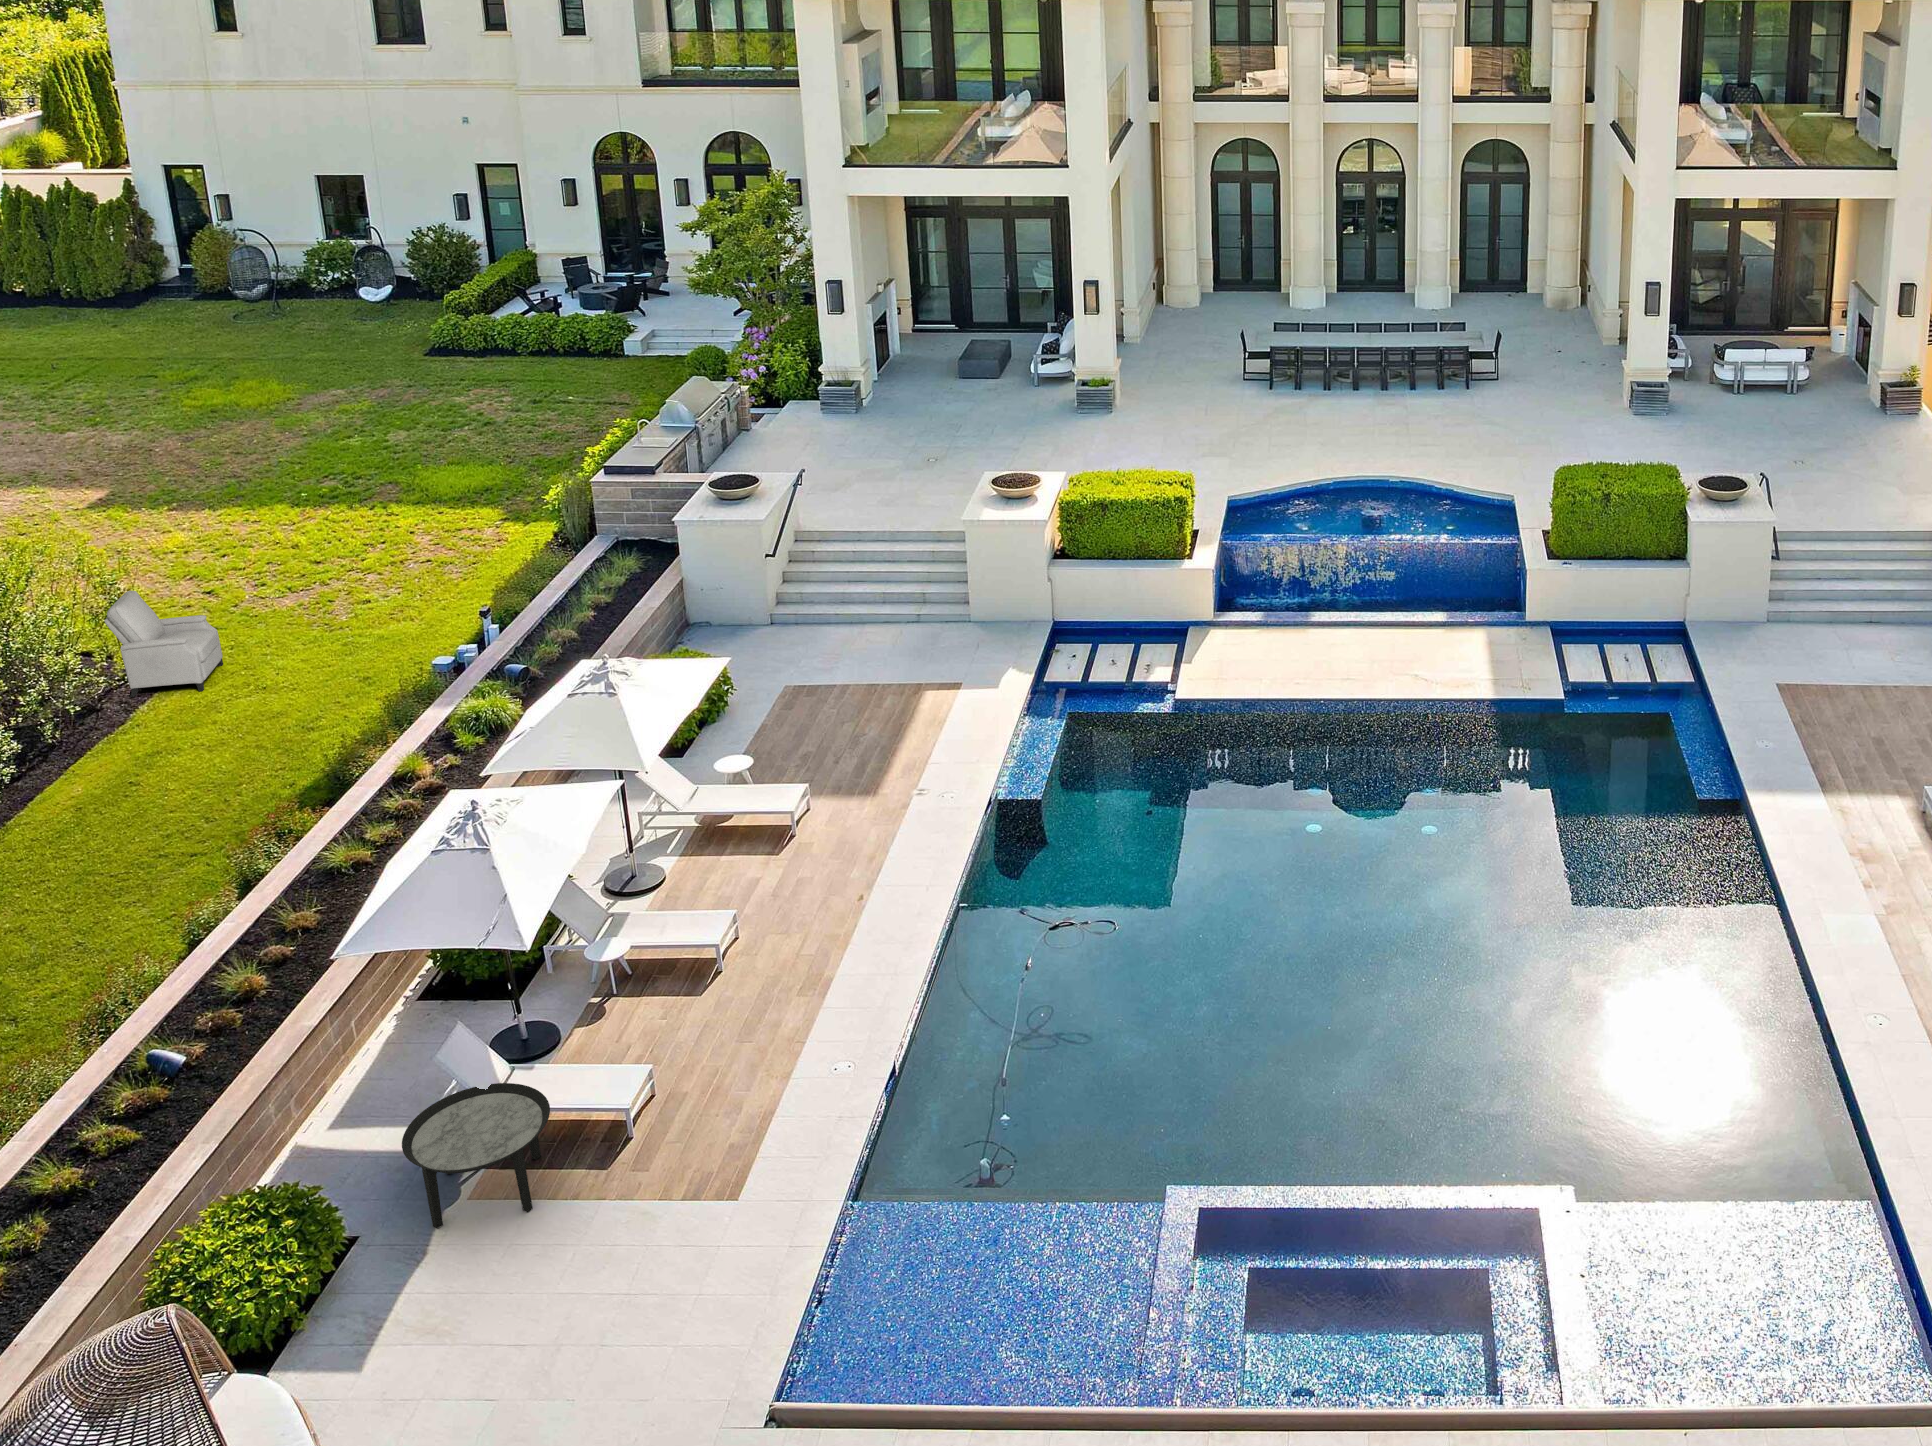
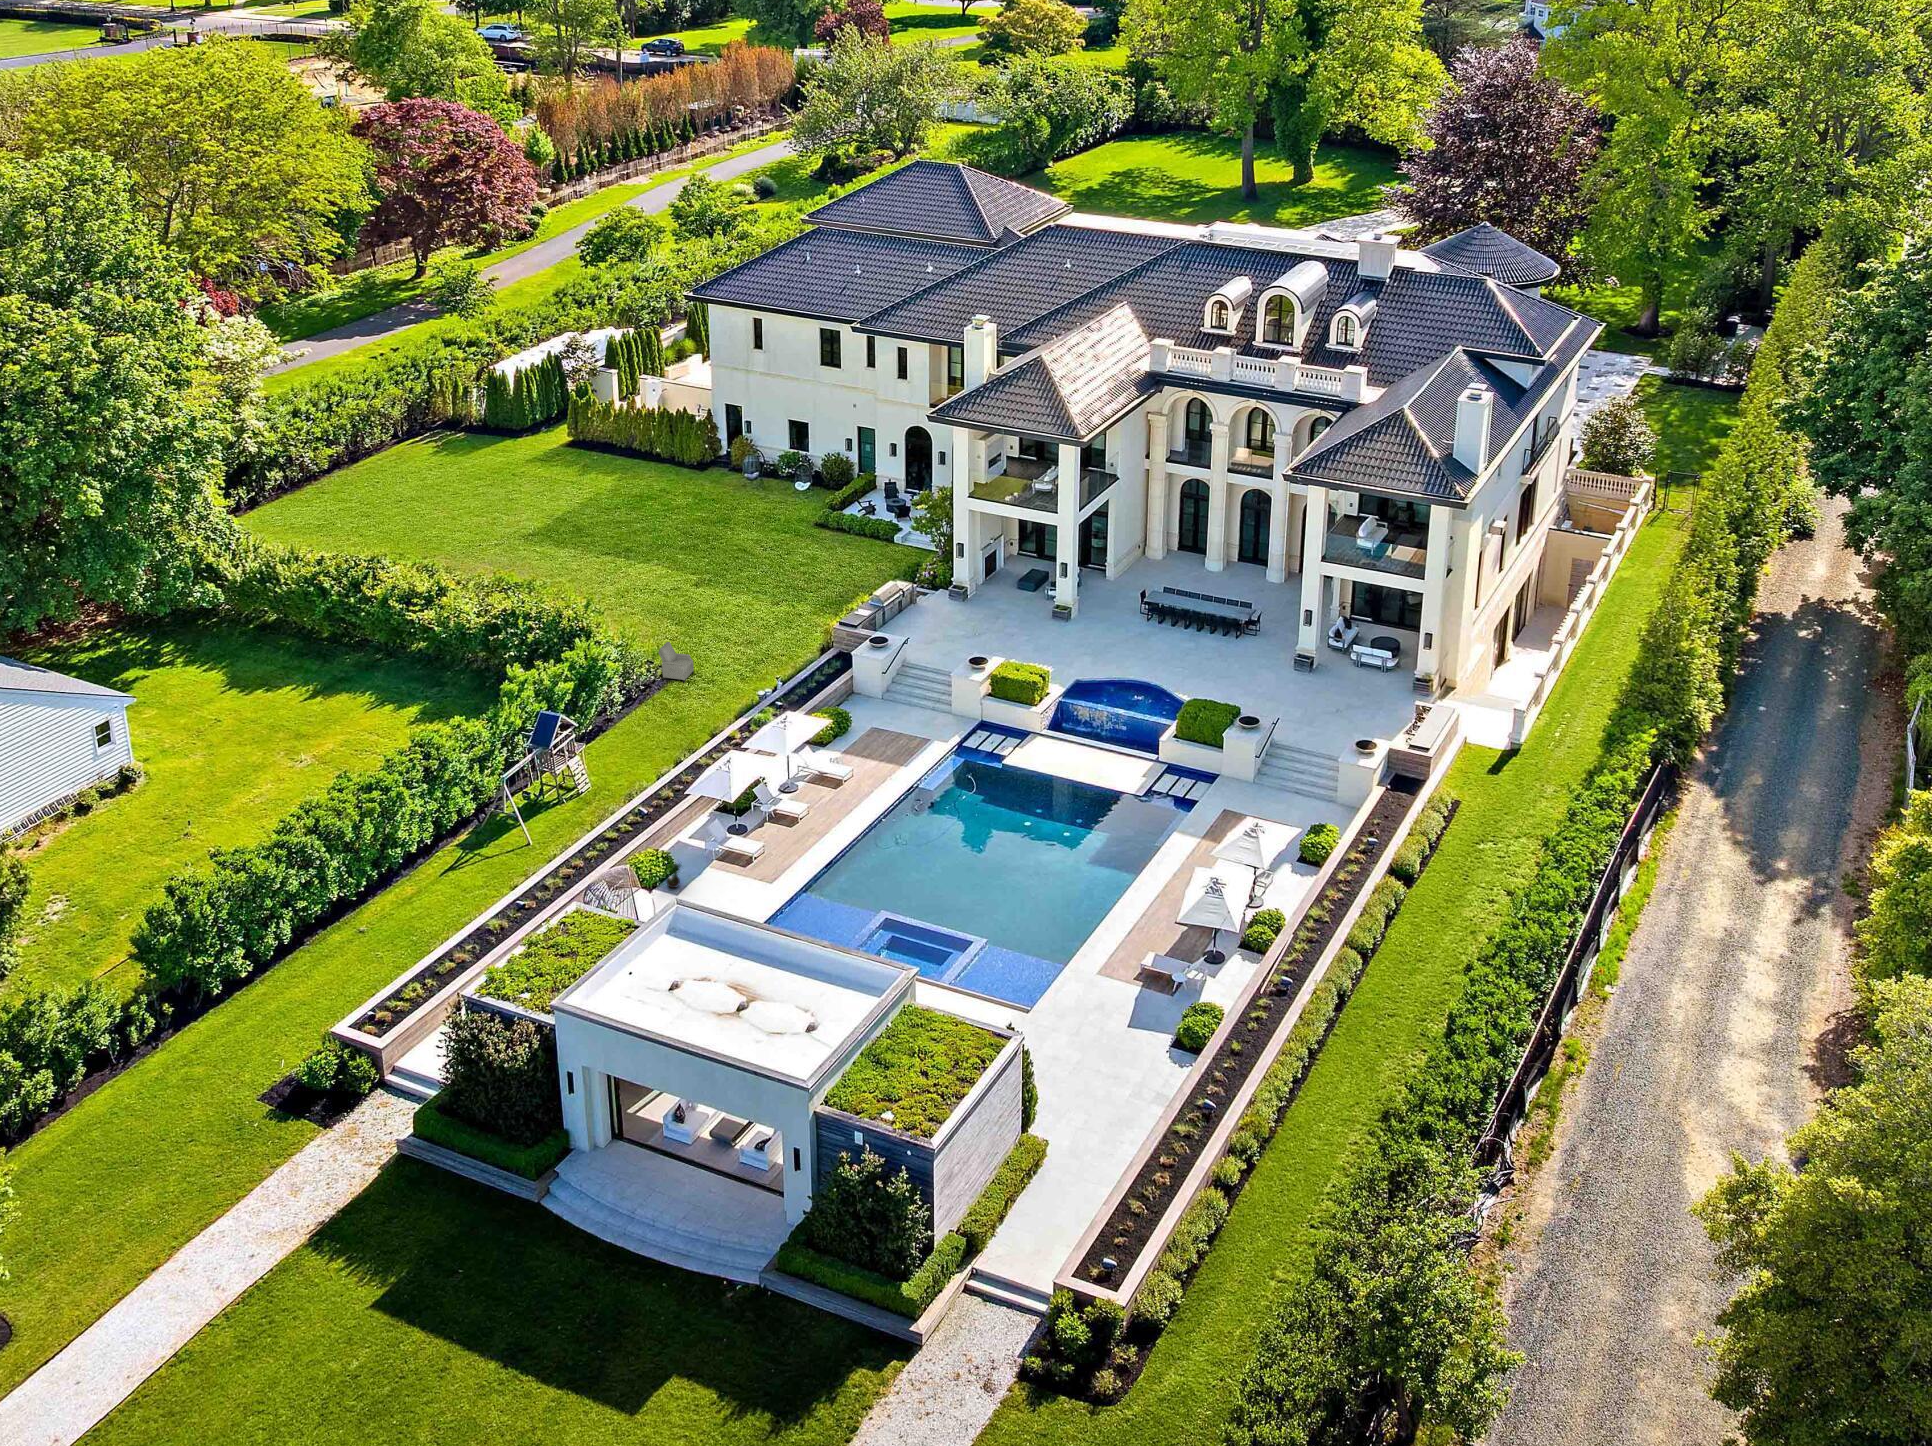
round table: present [402,1083,550,1229] -> none [693,839,732,877]
potted tree: none [321,1204,389,1313] -> present [666,863,681,888]

